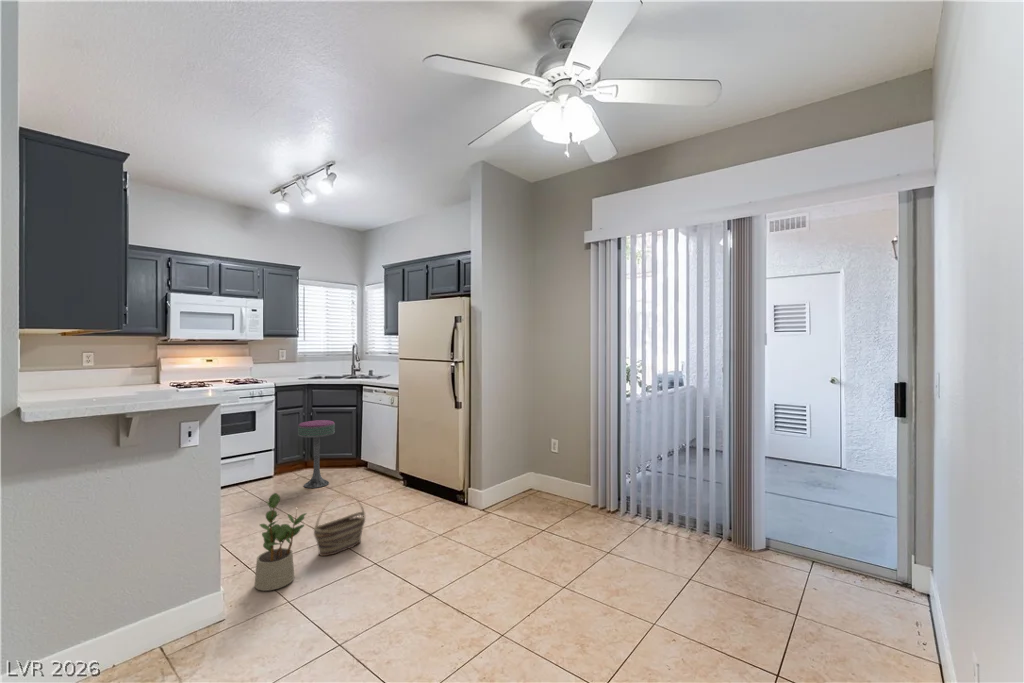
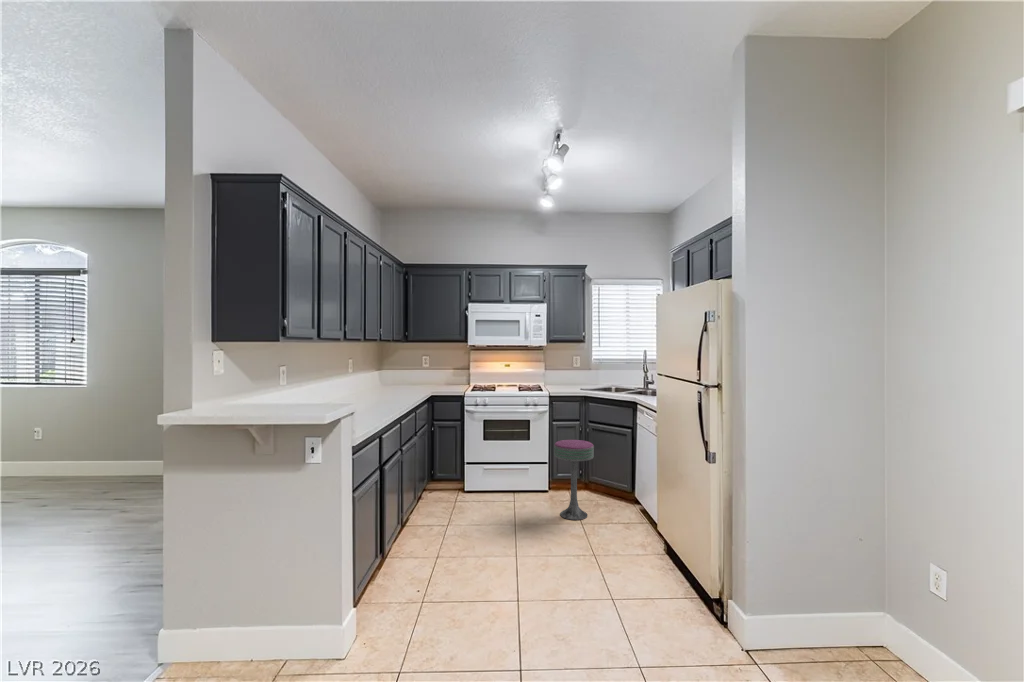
potted plant: present [255,493,306,591] -> none [393,528,448,641]
basket: present [314,500,365,556] -> none [473,550,541,624]

